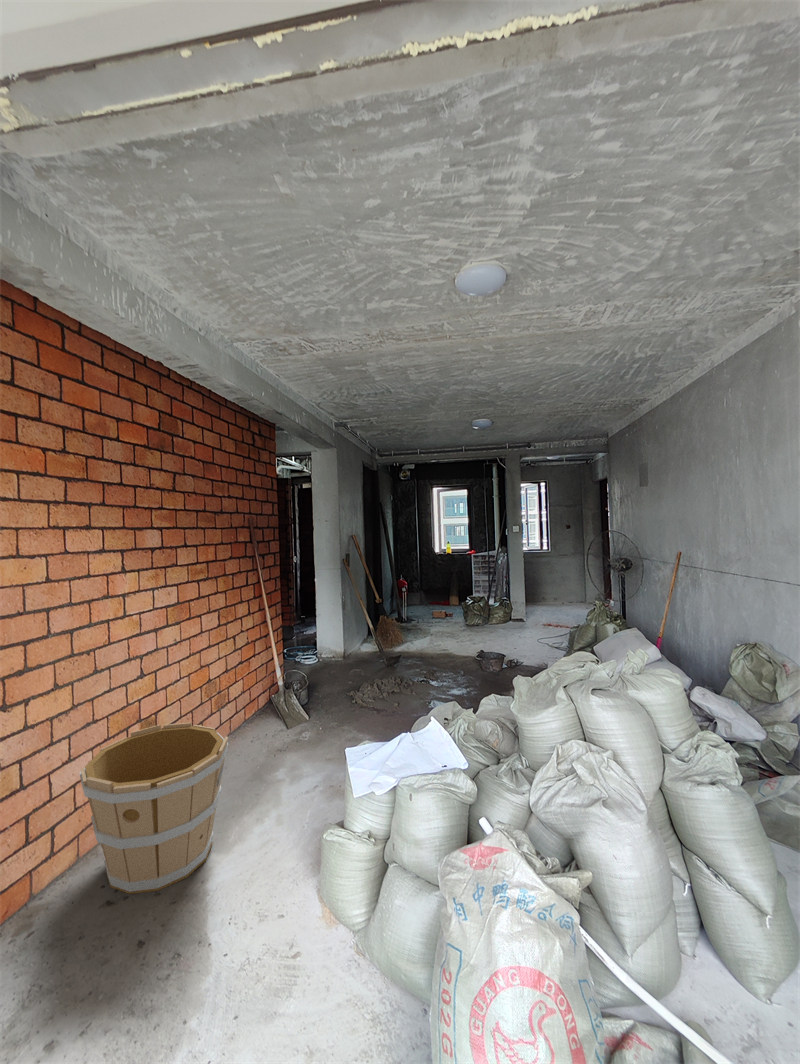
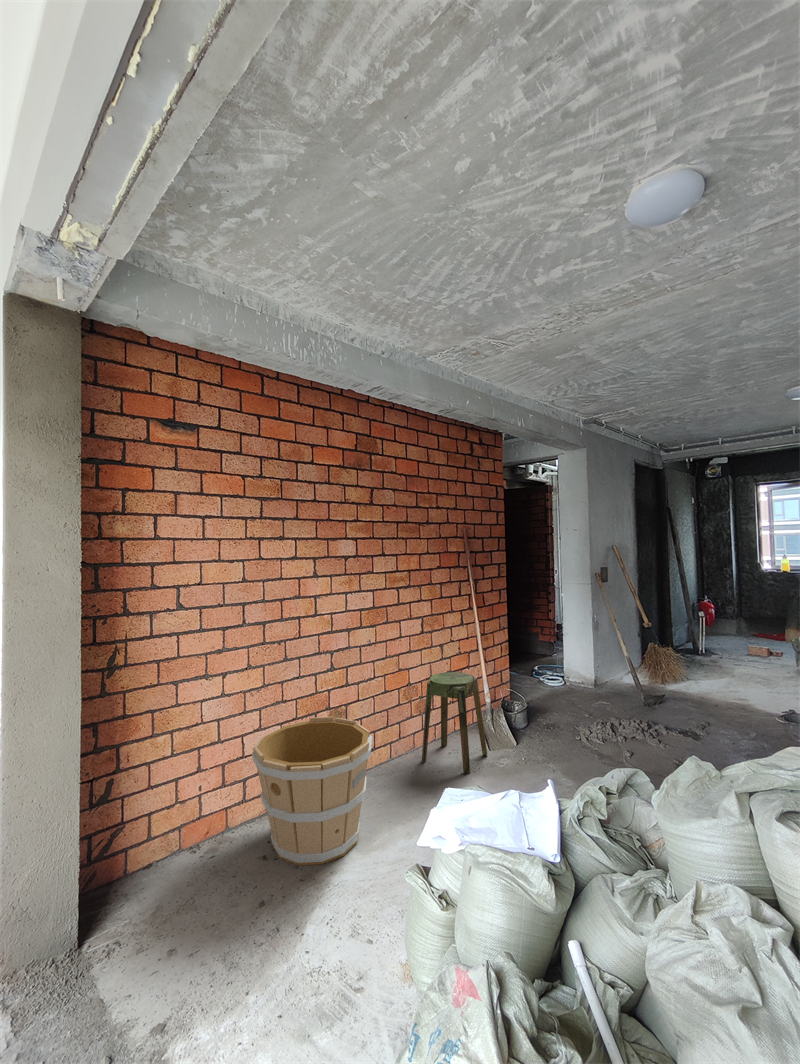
stool: none [227,658,287,755] -> present [422,672,487,774]

